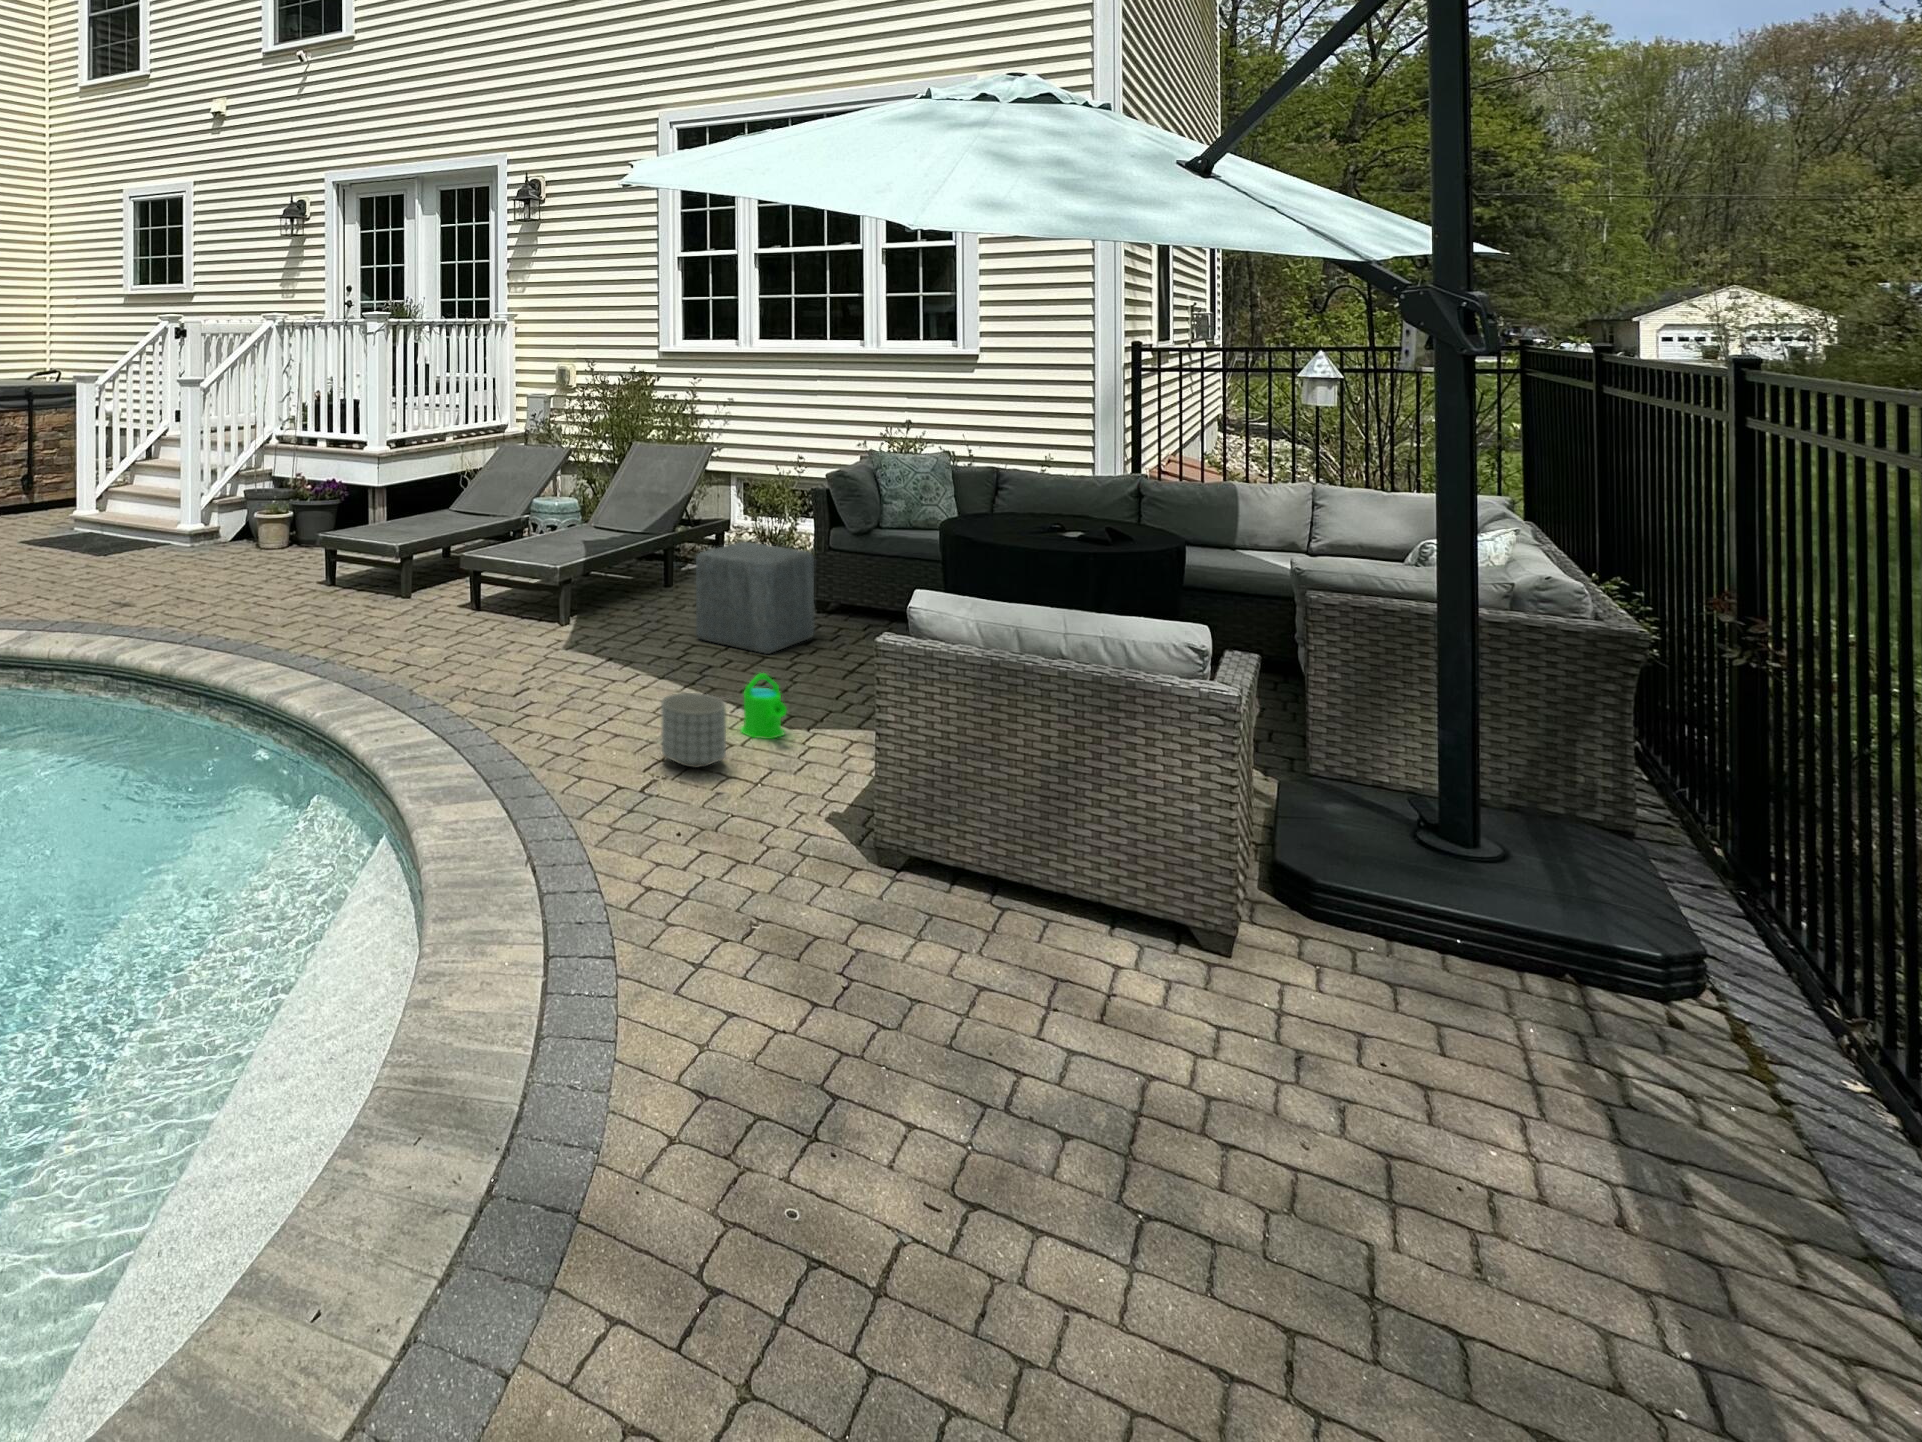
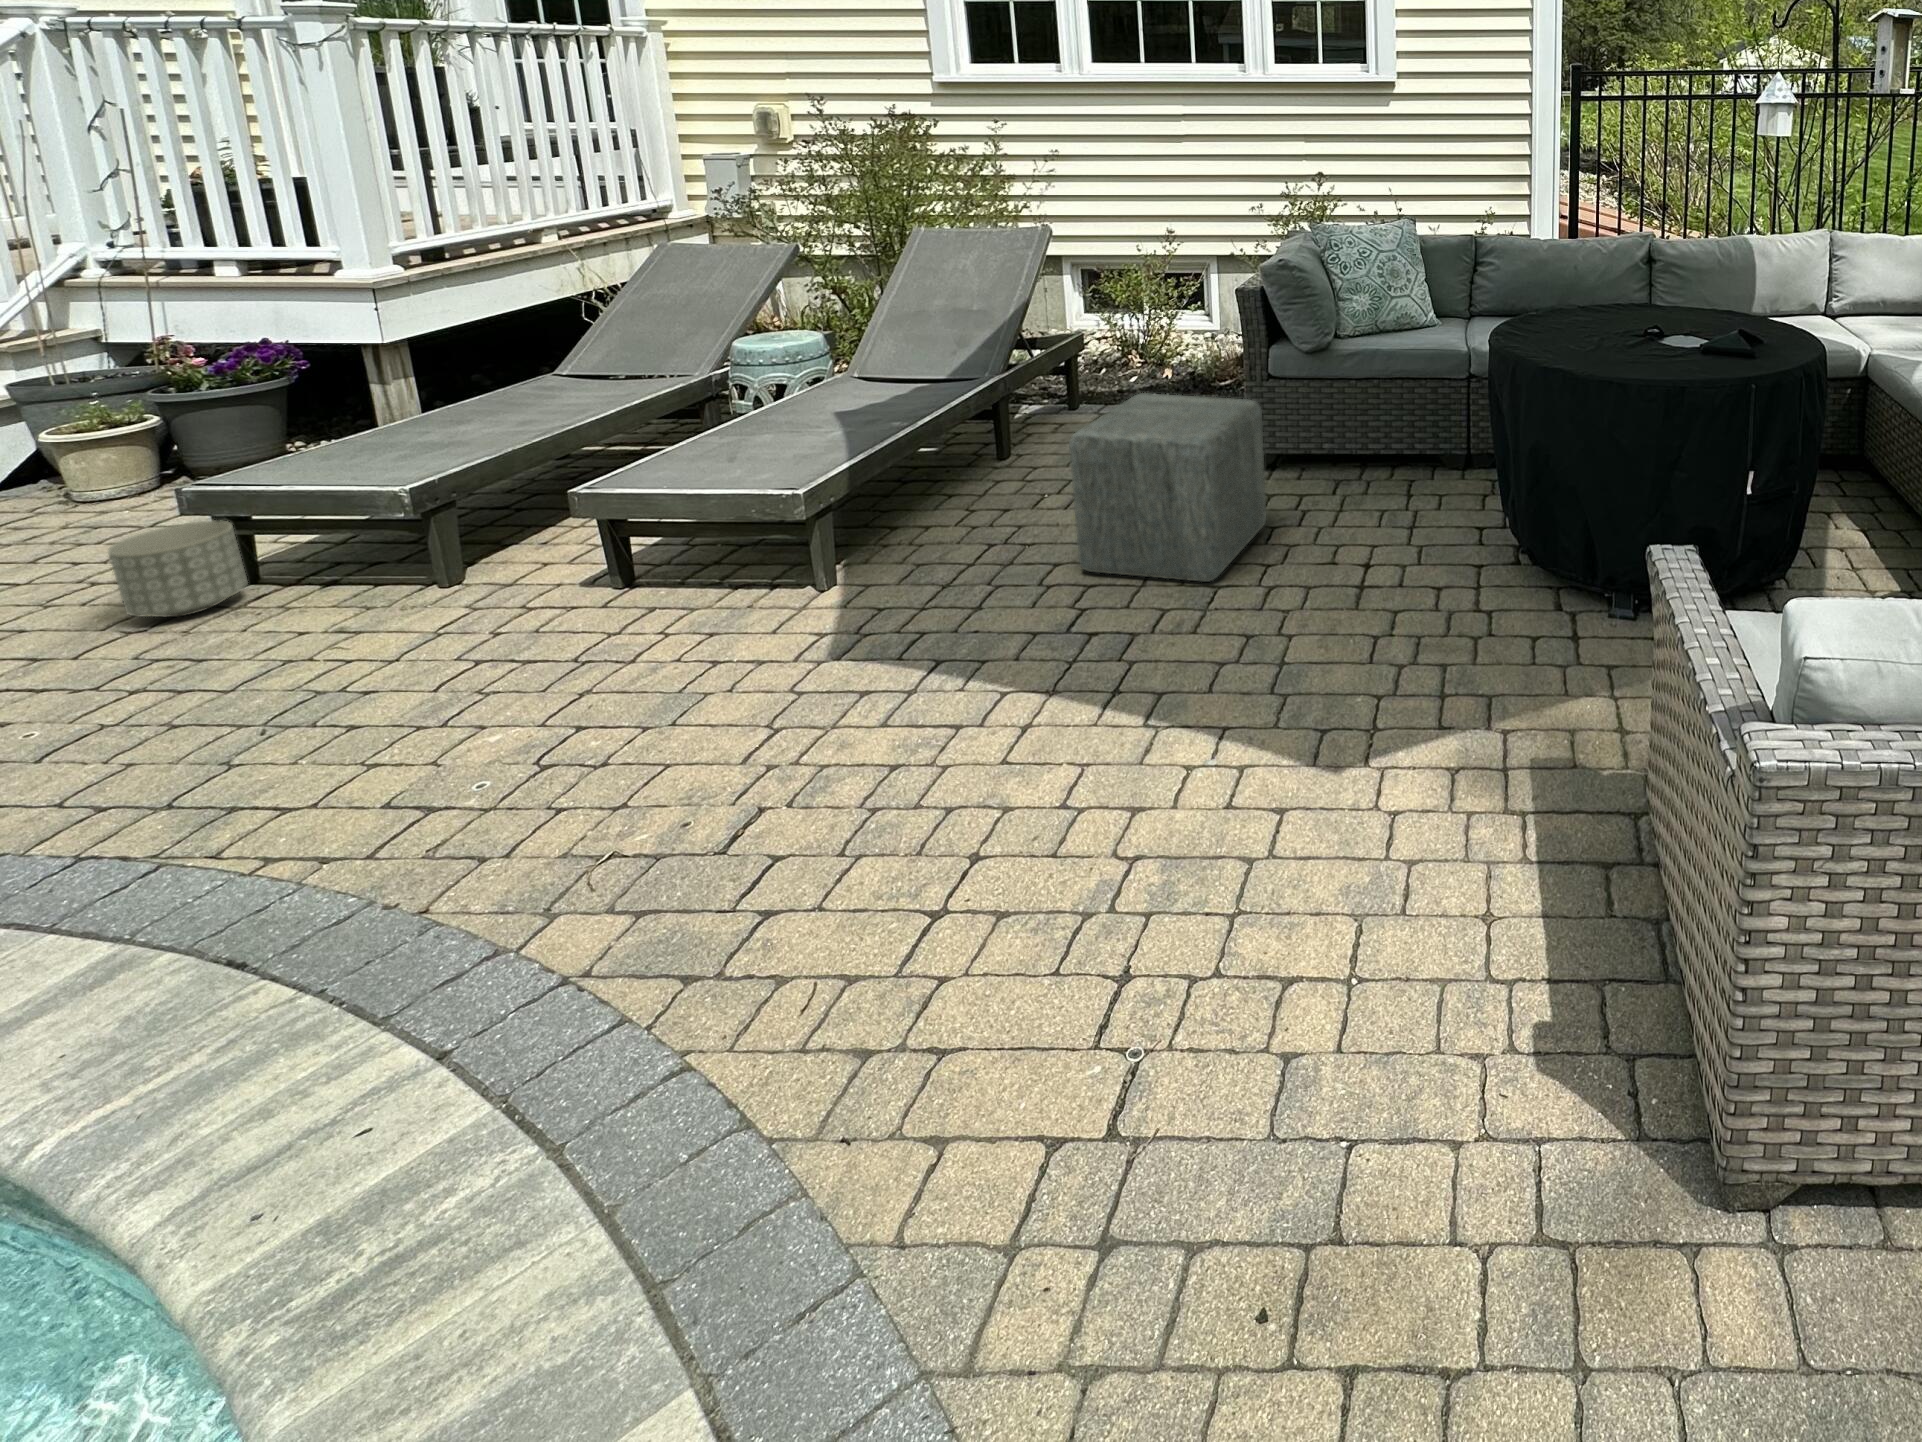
watering can: present [741,673,786,739] -> none [1247,724,1353,858]
planter: present [661,693,726,768] -> present [108,521,248,617]

